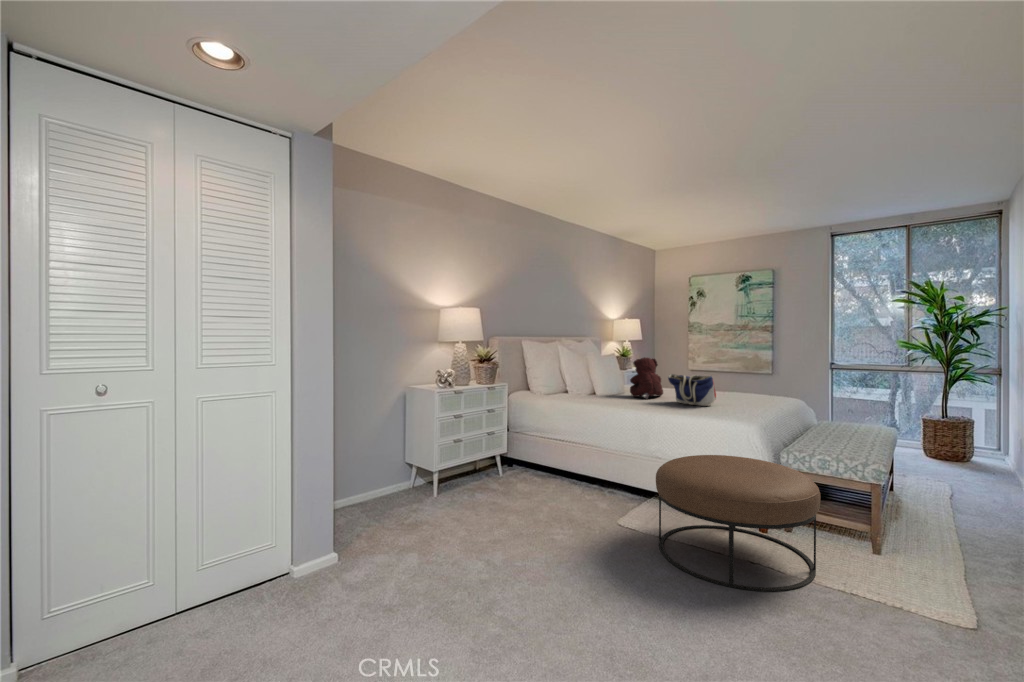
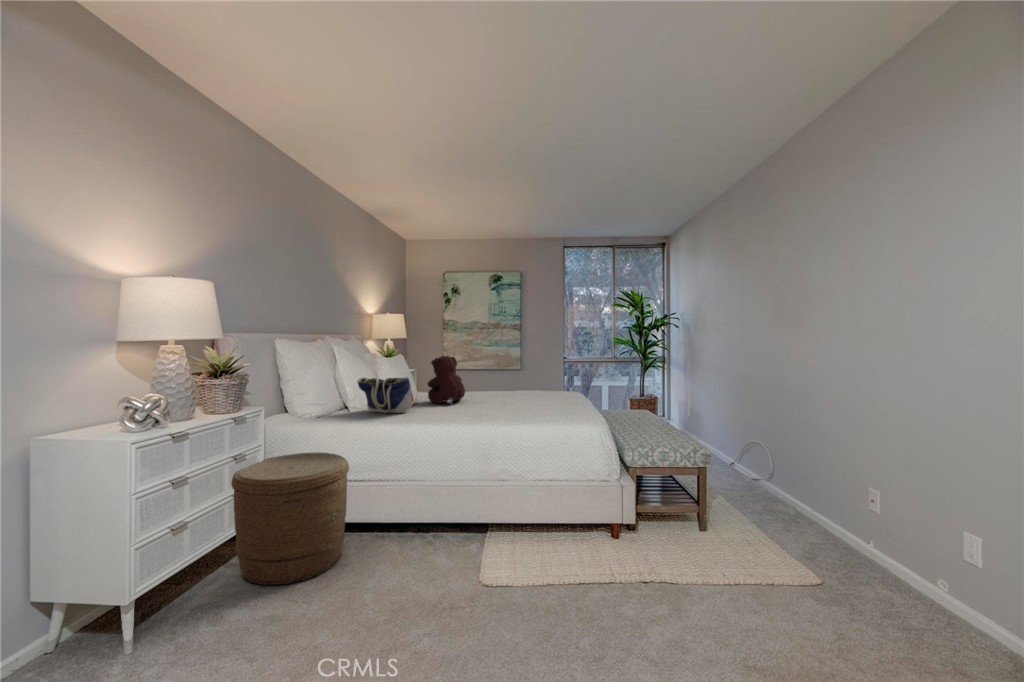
tote bag: present [668,374,717,406] -> present [358,377,414,413]
basket: none [485,420,553,498] -> present [231,453,349,585]
ottoman: present [656,455,820,592] -> none [530,463,713,642]

